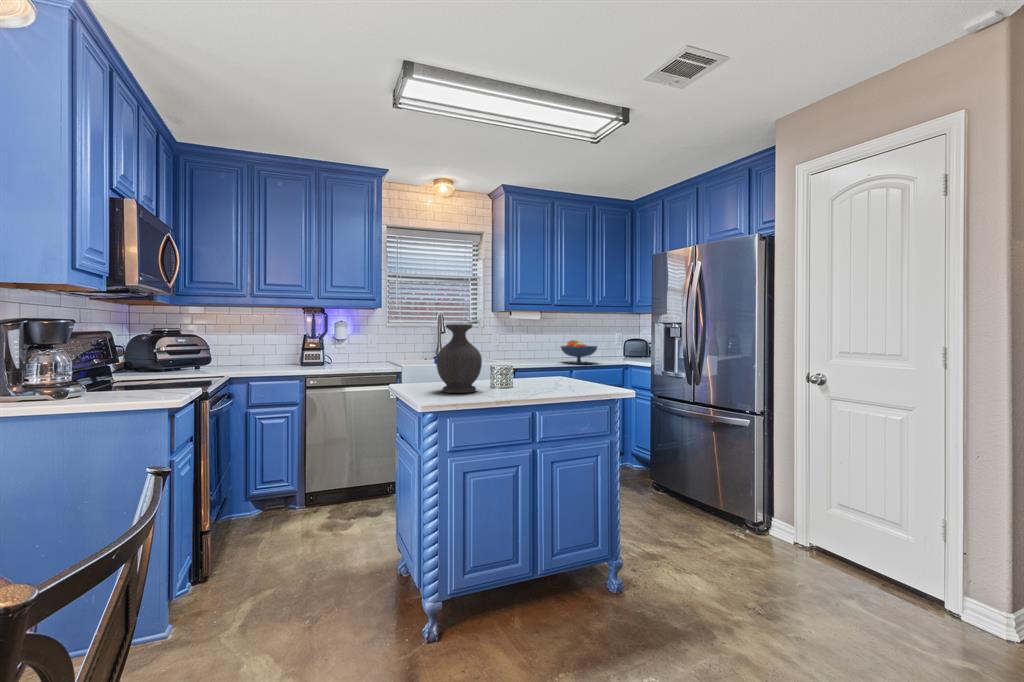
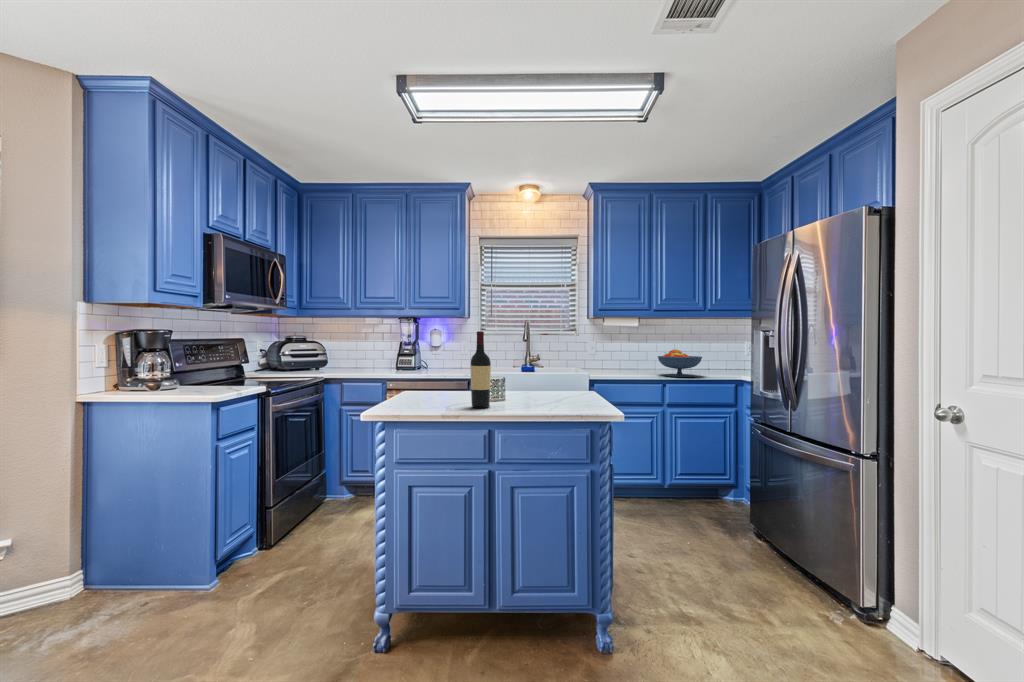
vase: present [436,324,482,393] -> none [414,332,462,403]
wine bottle: none [506,324,525,394] -> present [470,331,491,408]

